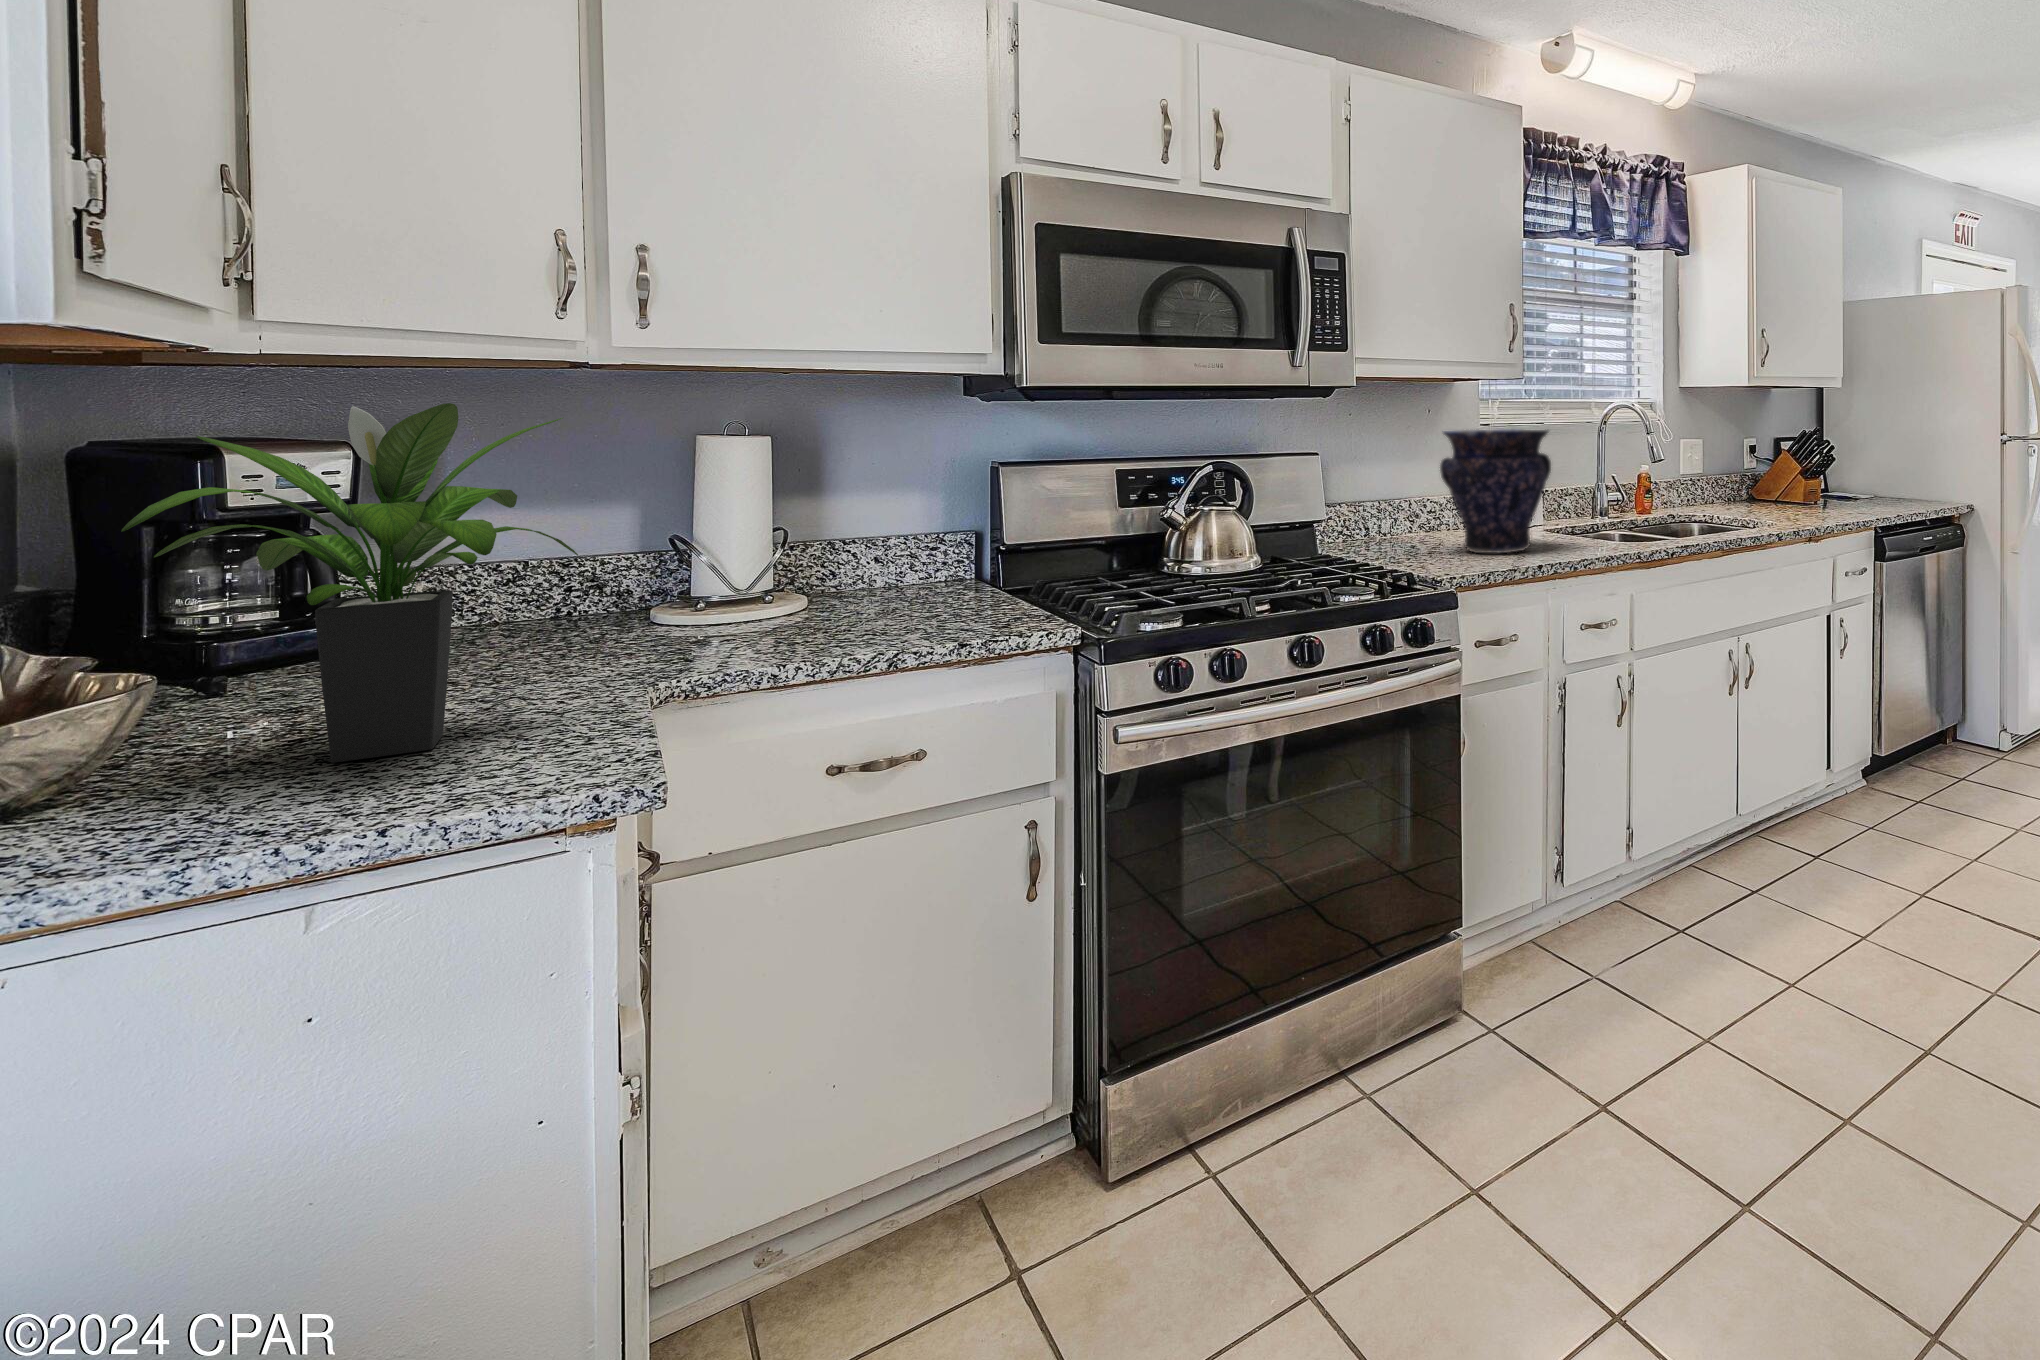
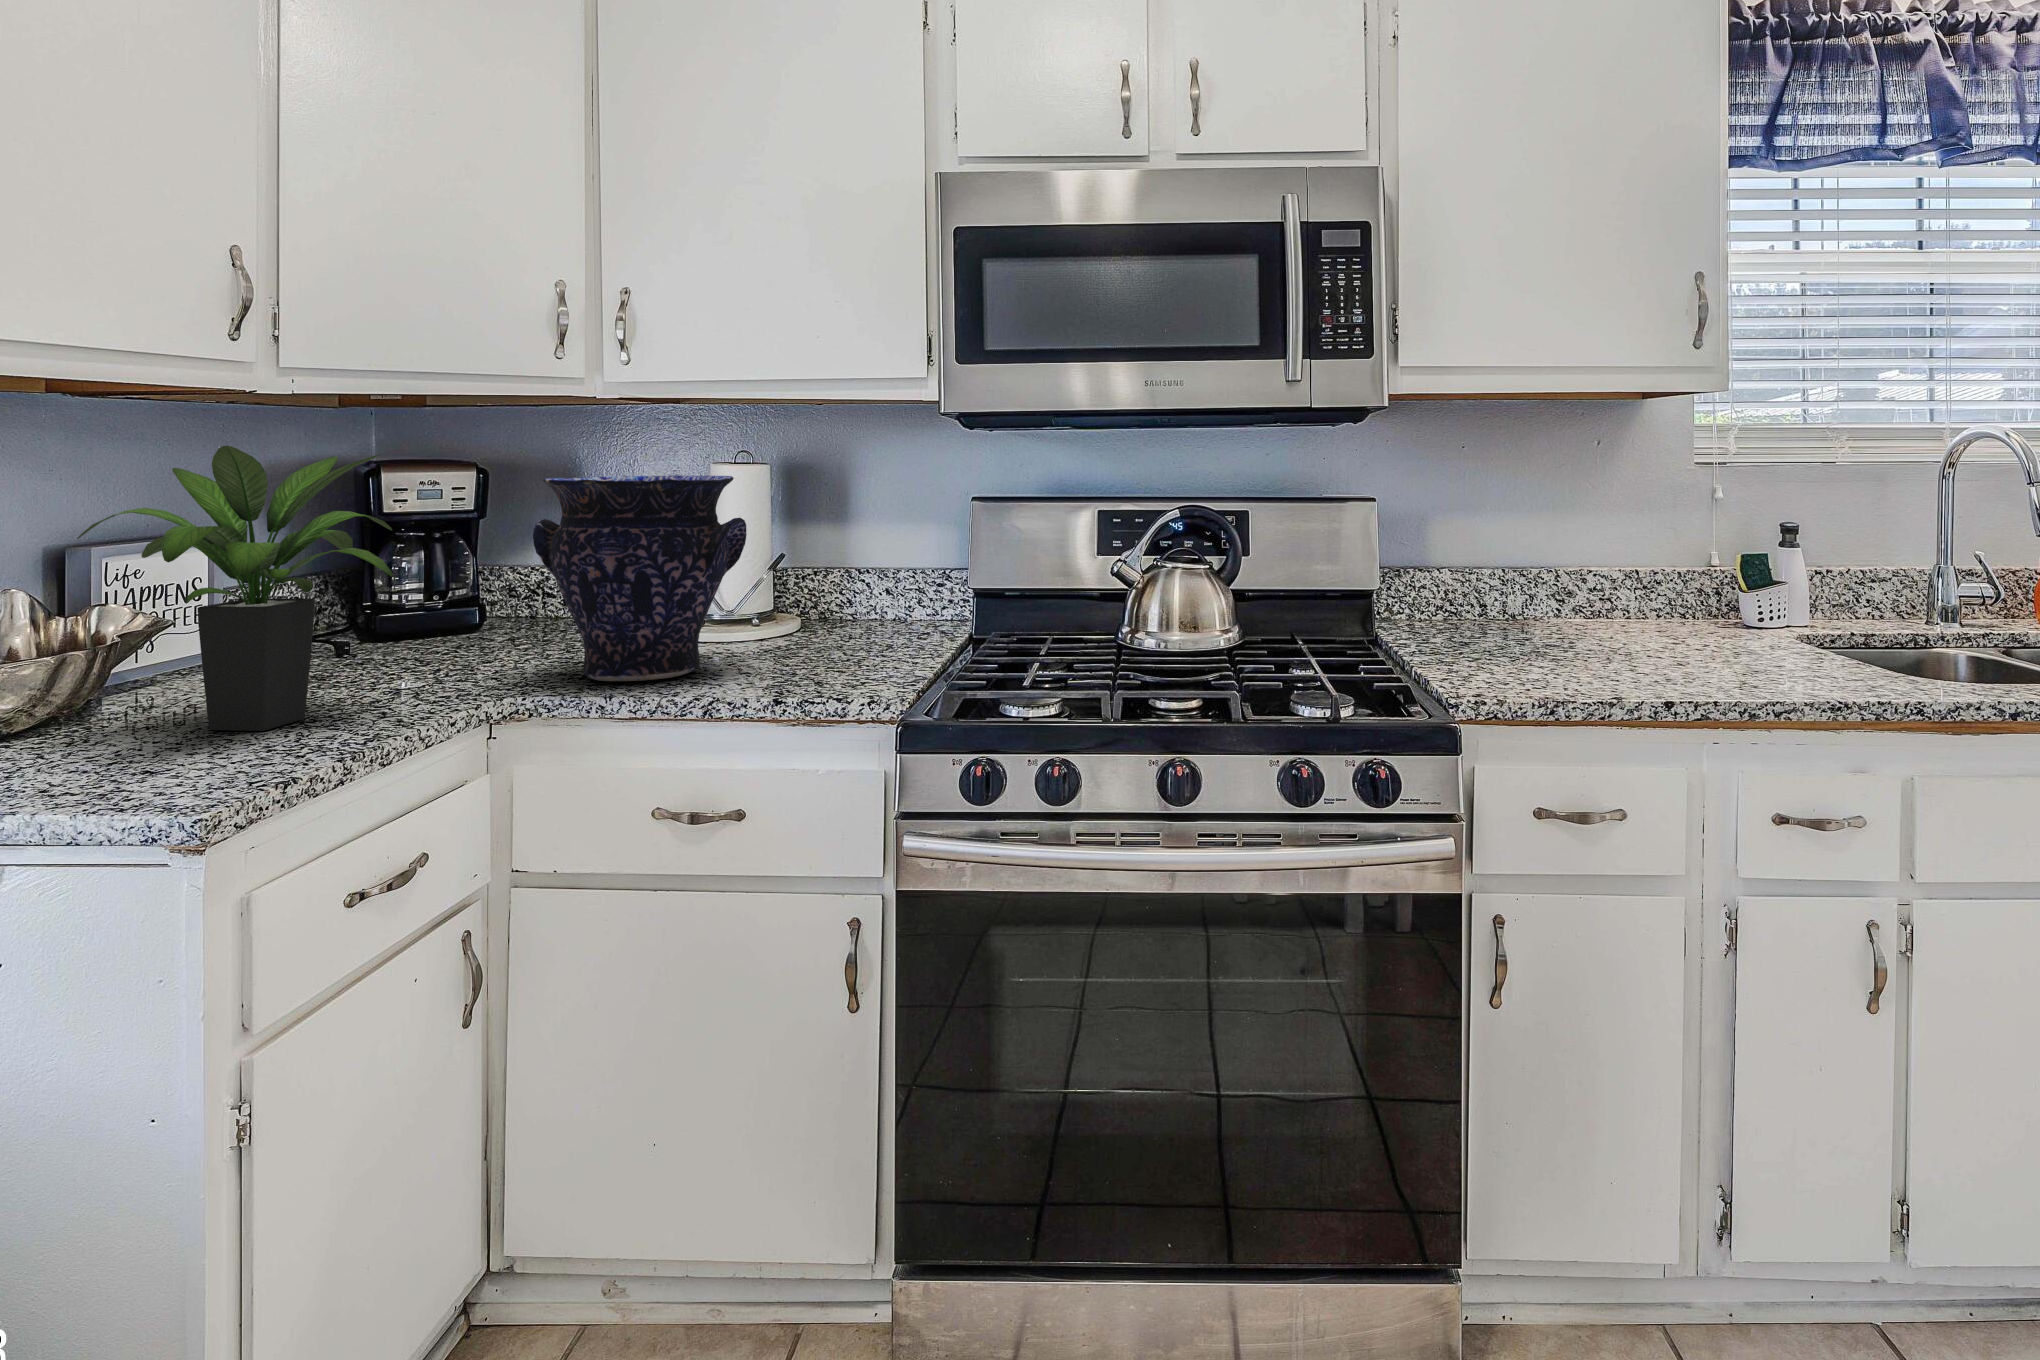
vase: present [1440,429,1551,553] -> present [533,475,747,681]

